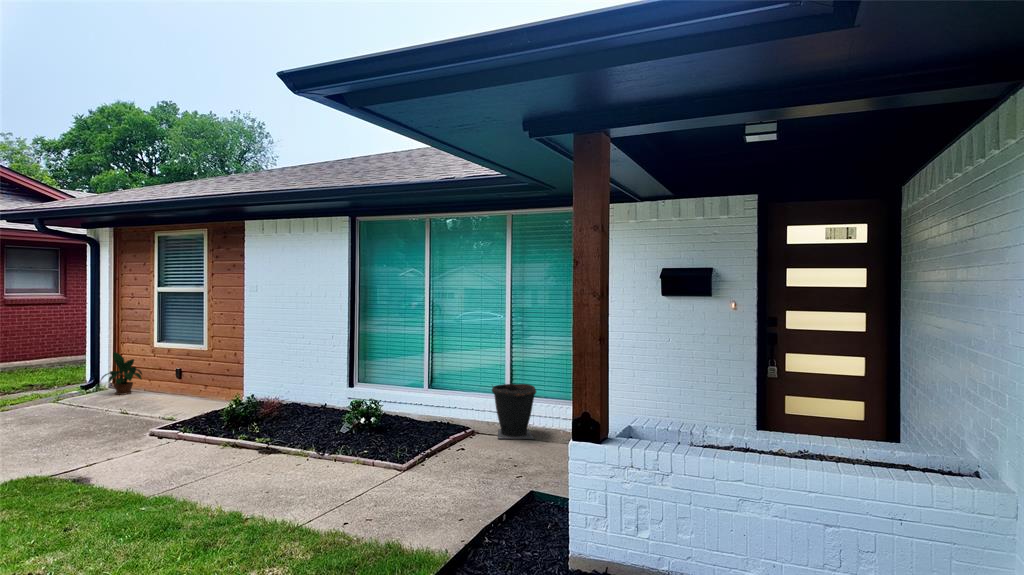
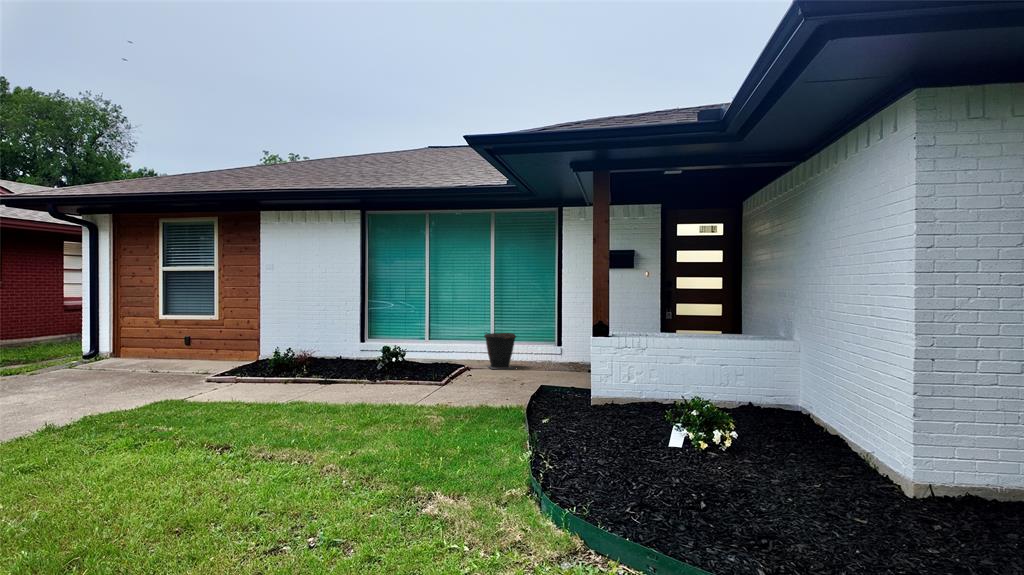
potted plant: present [101,352,142,395] -> none [113,323,151,361]

